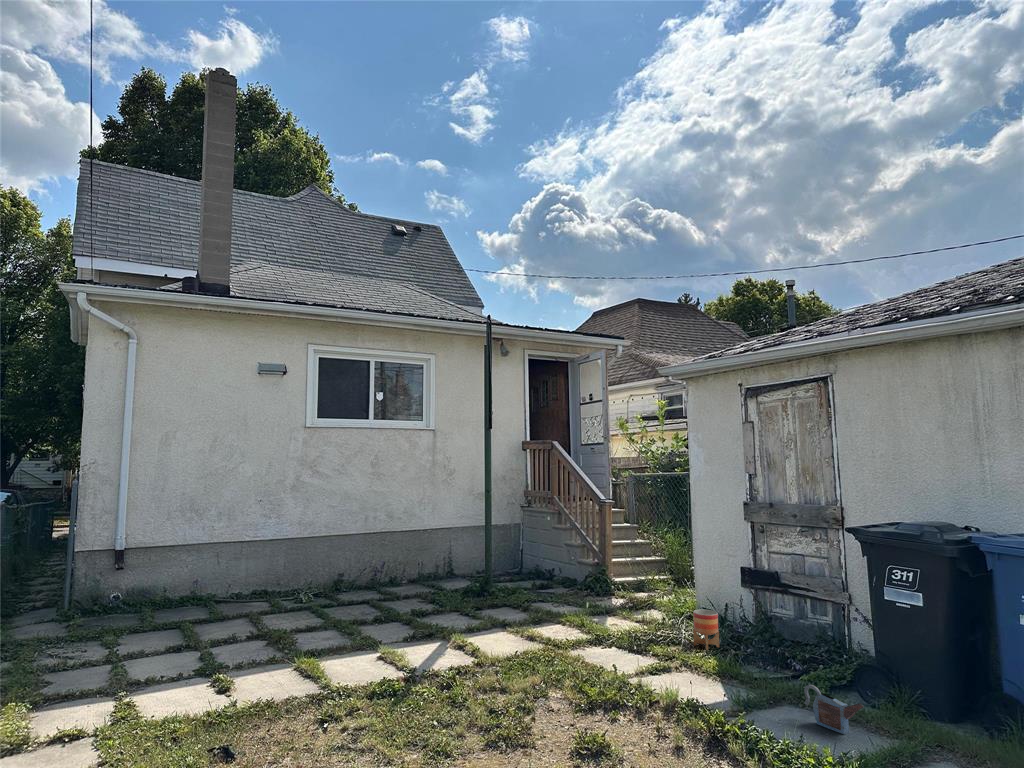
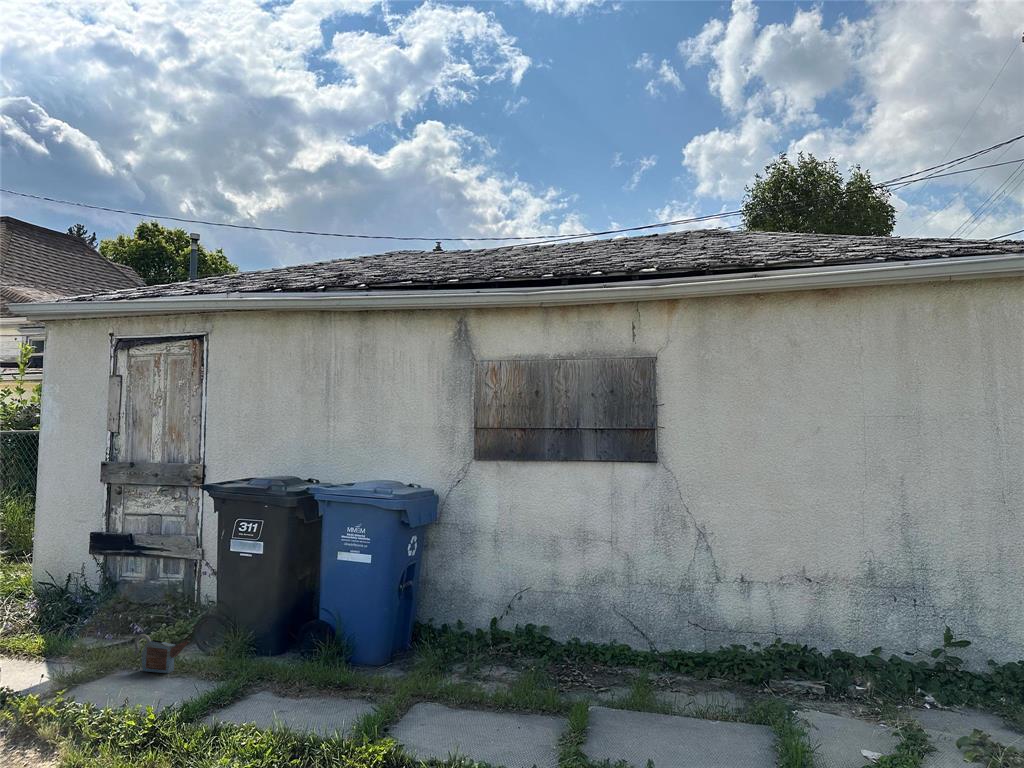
planter: present [693,609,719,650] -> none [15,586,52,631]

